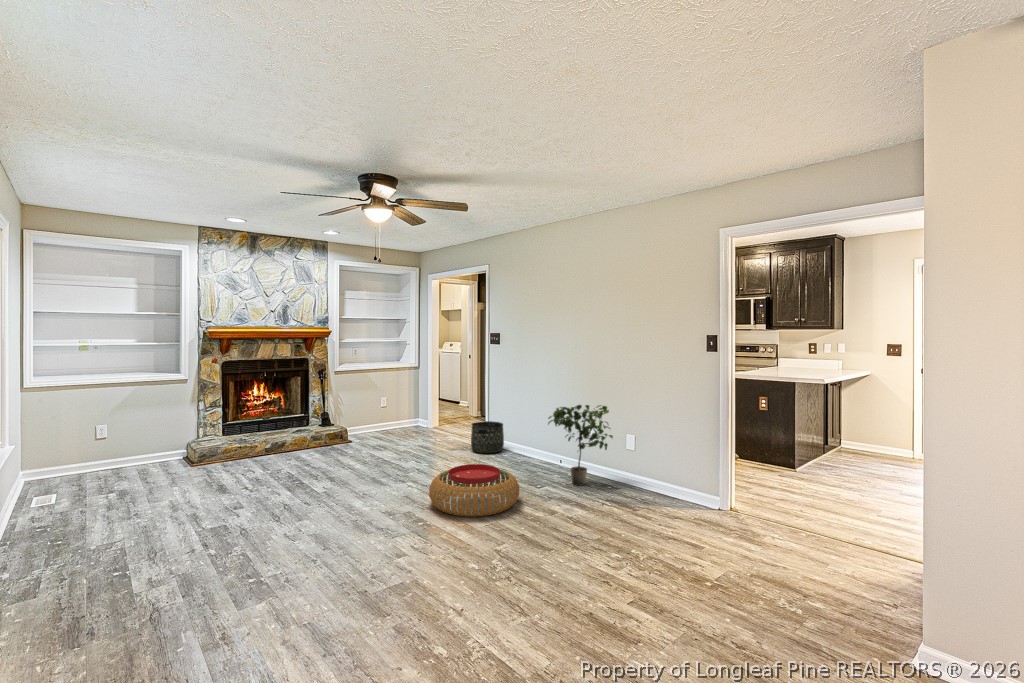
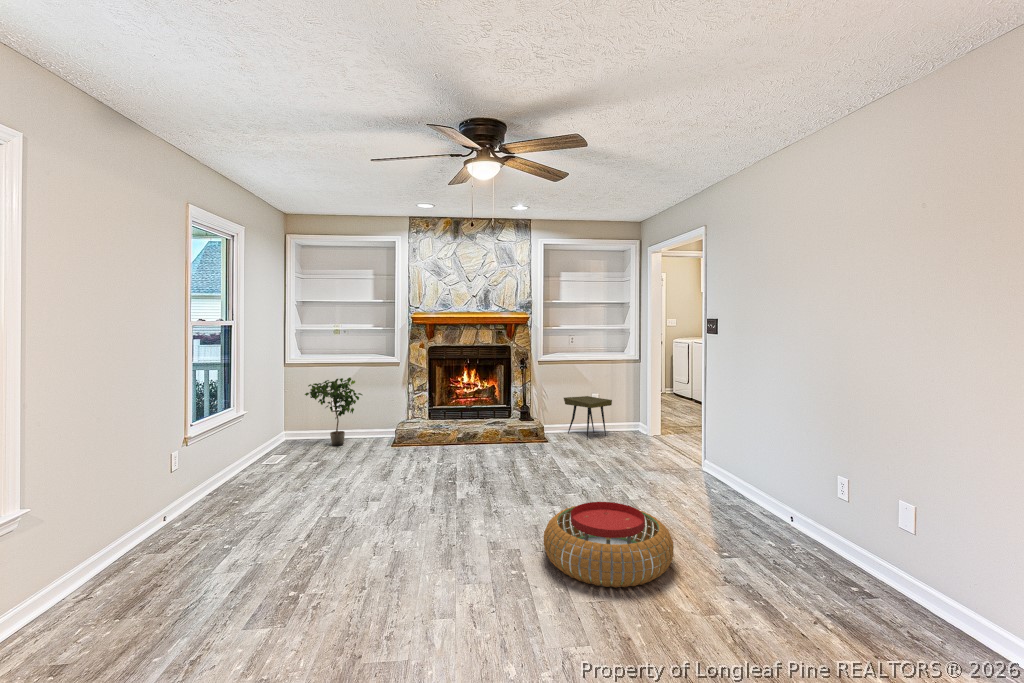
side table: none [359,401,404,438] -> present [564,396,612,440]
potted plant: present [548,405,613,485] -> present [305,378,362,446]
basket: present [471,421,504,453] -> none [672,437,719,483]

